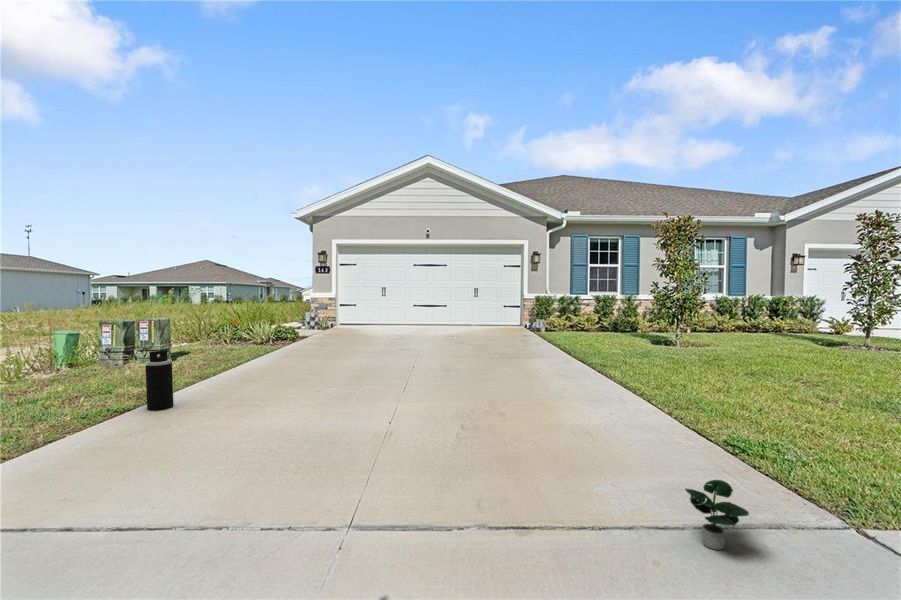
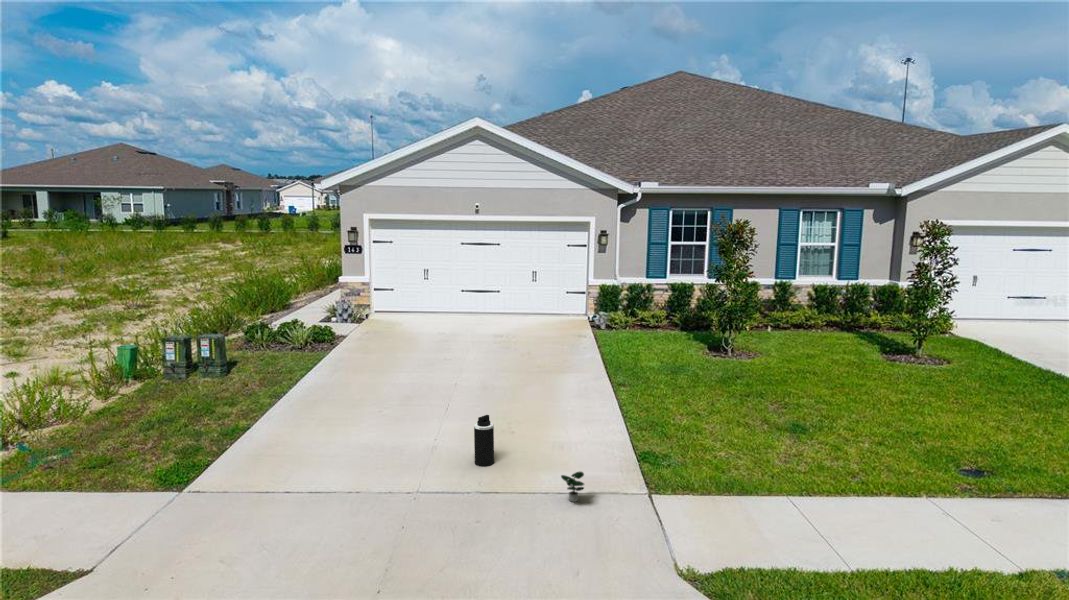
trash can: present [145,350,174,411] -> present [474,415,494,467]

